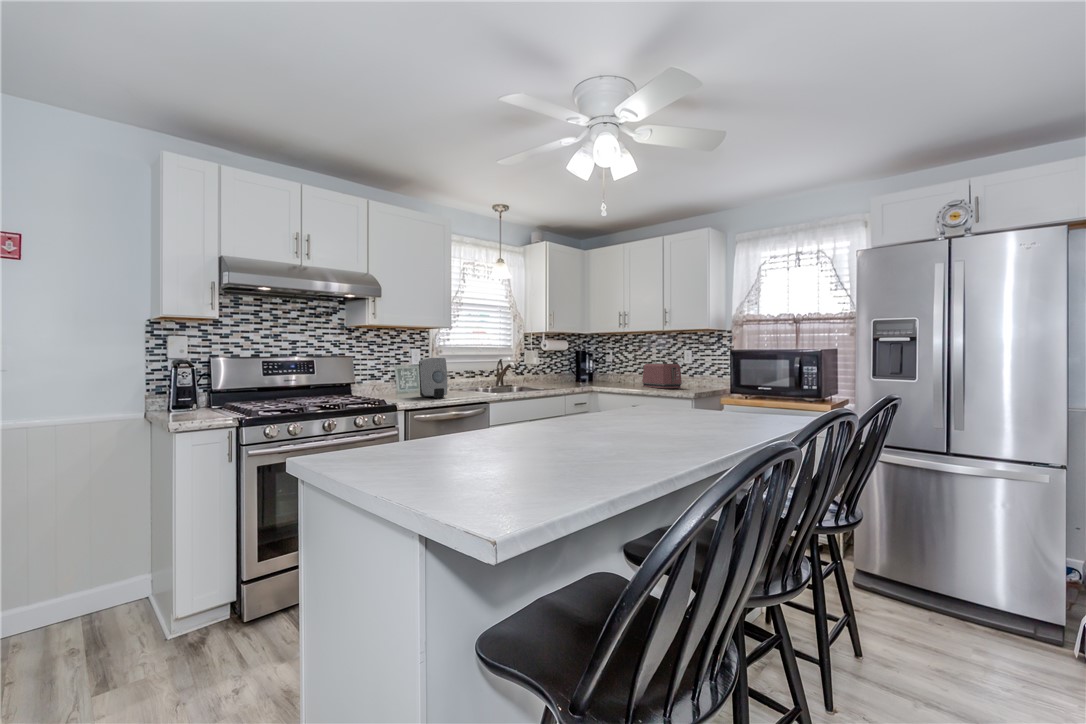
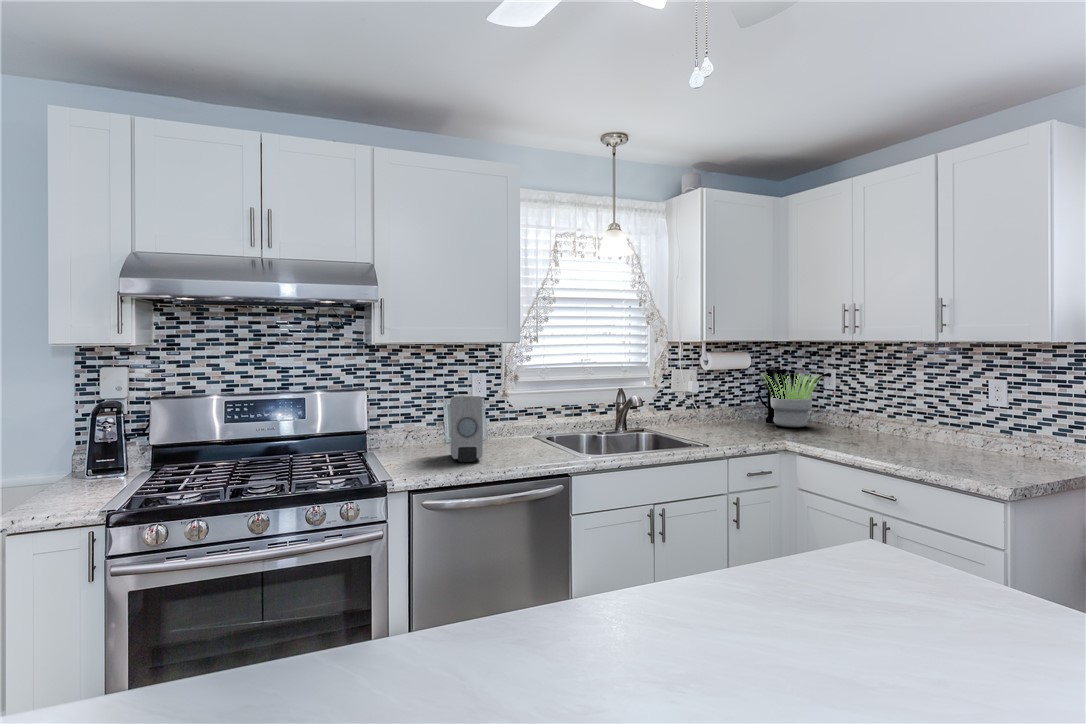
potted plant: none [571,351,609,383] -> present [764,373,819,427]
toaster: present [642,364,682,388] -> none [890,400,980,455]

